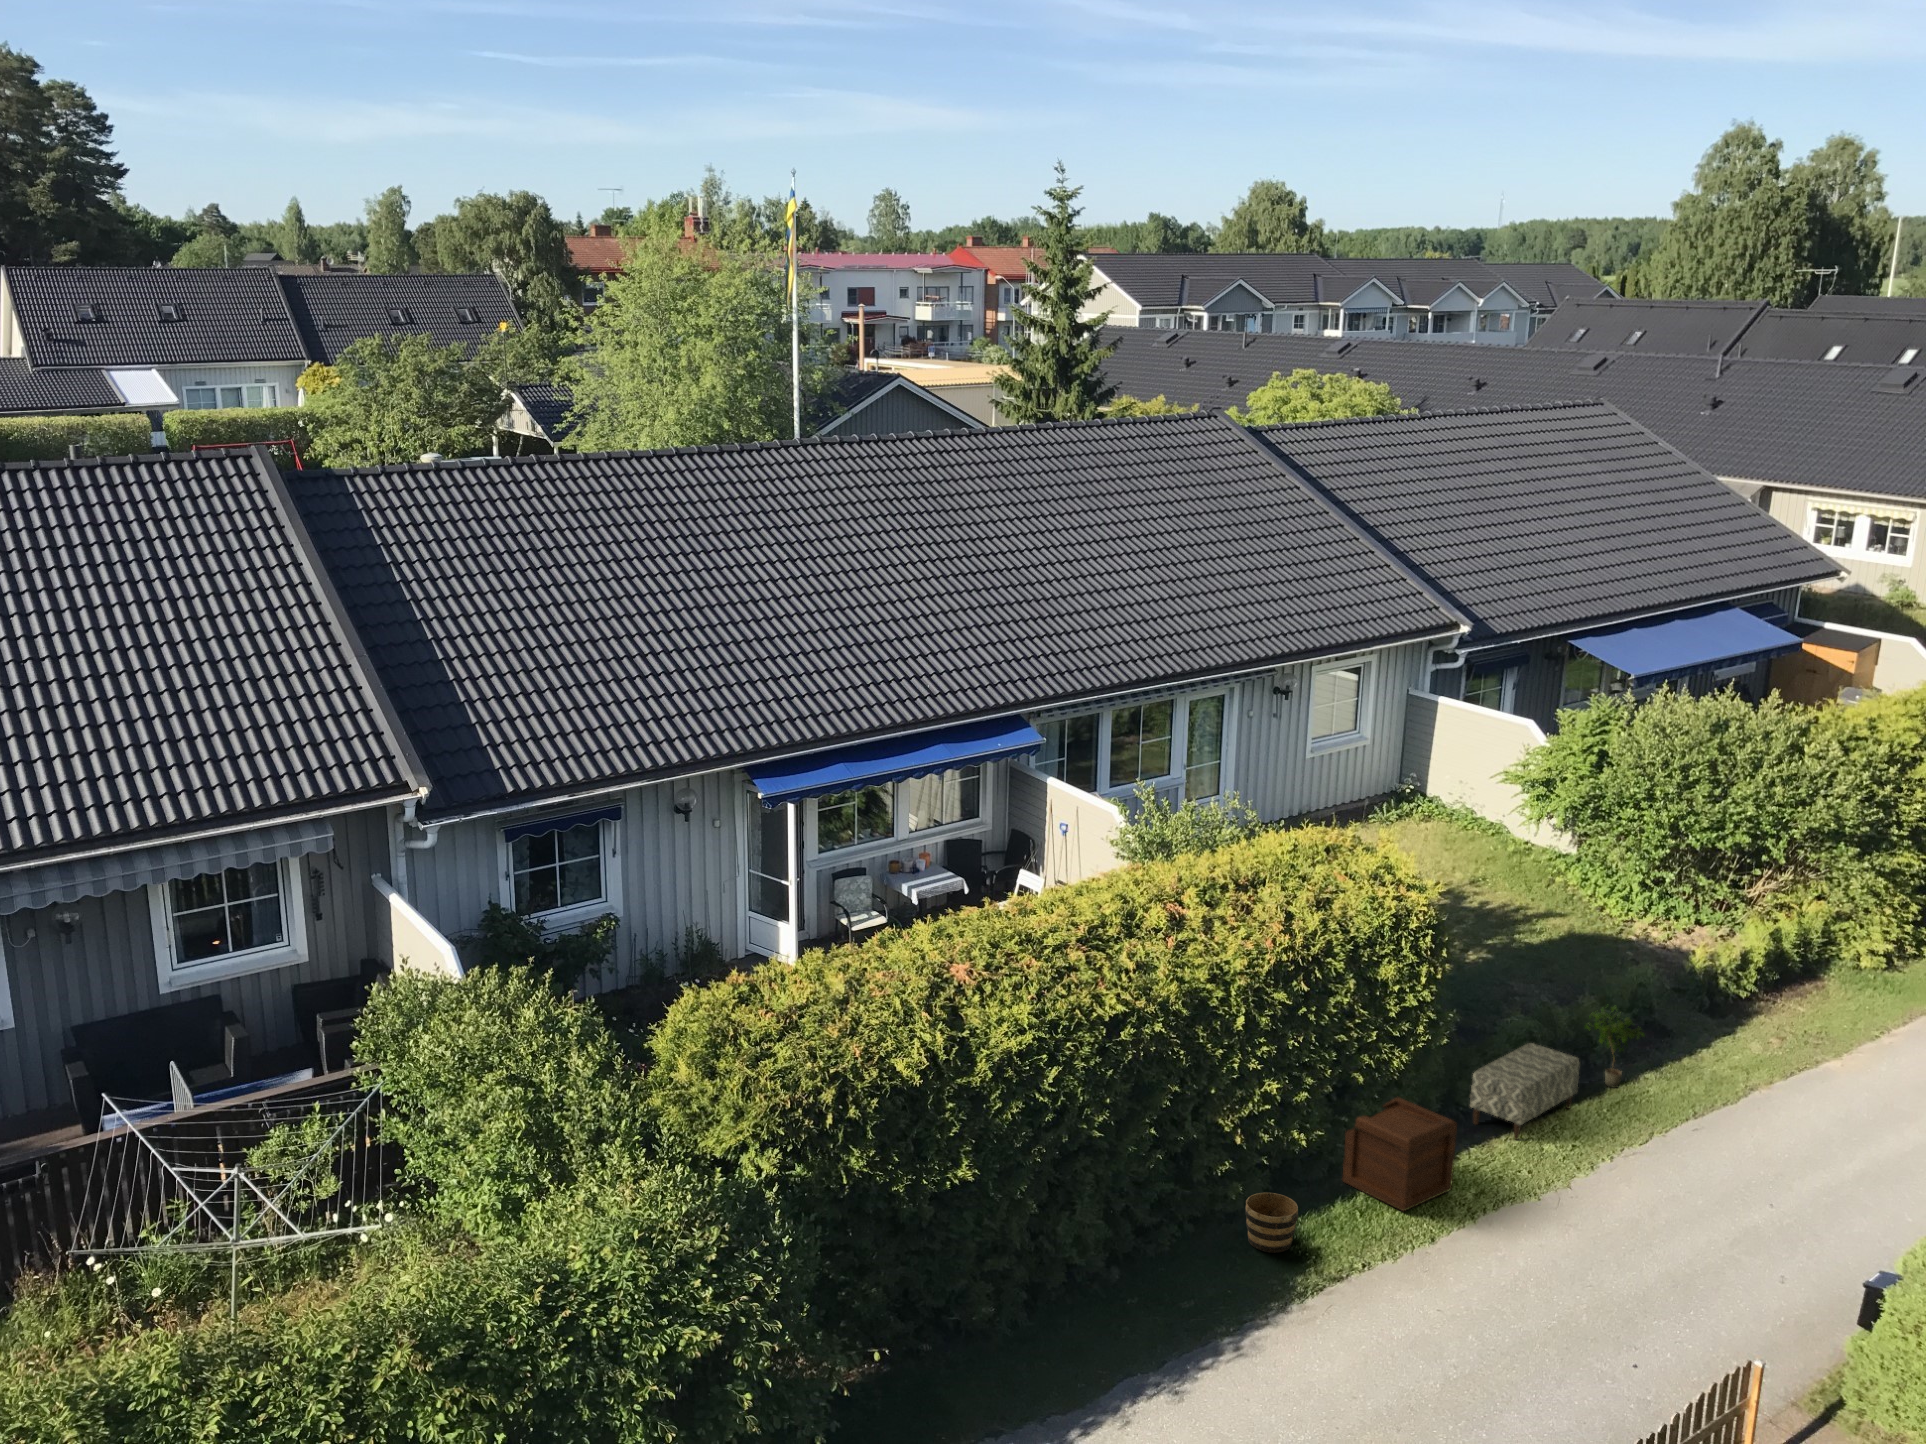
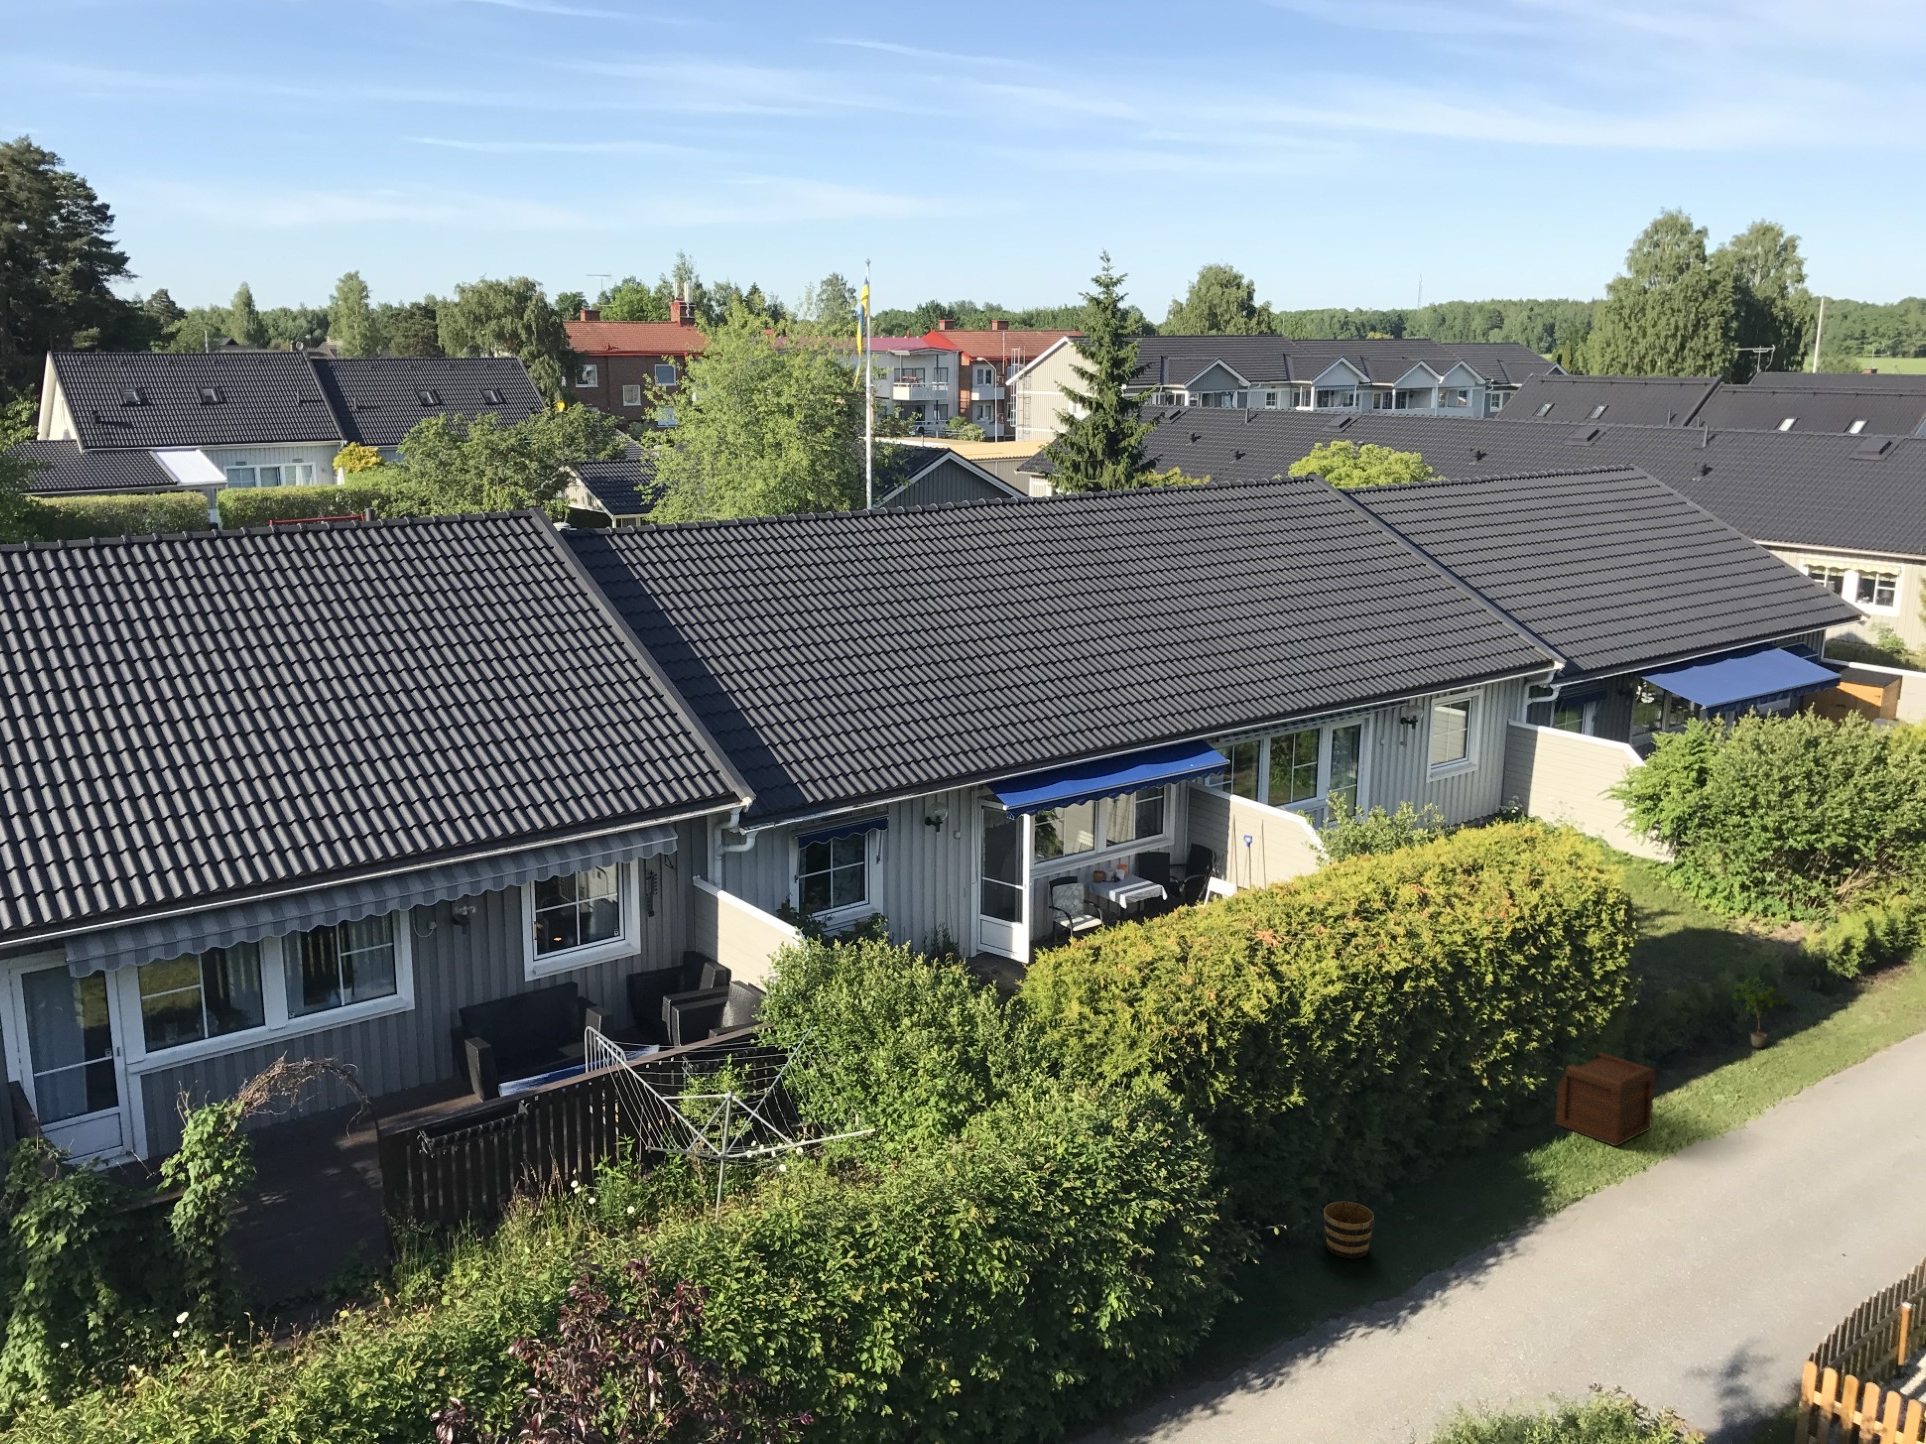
bench: present [1470,1043,1580,1140] -> none [1647,1009,1736,1090]
bucket: present [1245,1193,1298,1253] -> present [1323,1202,1375,1258]

